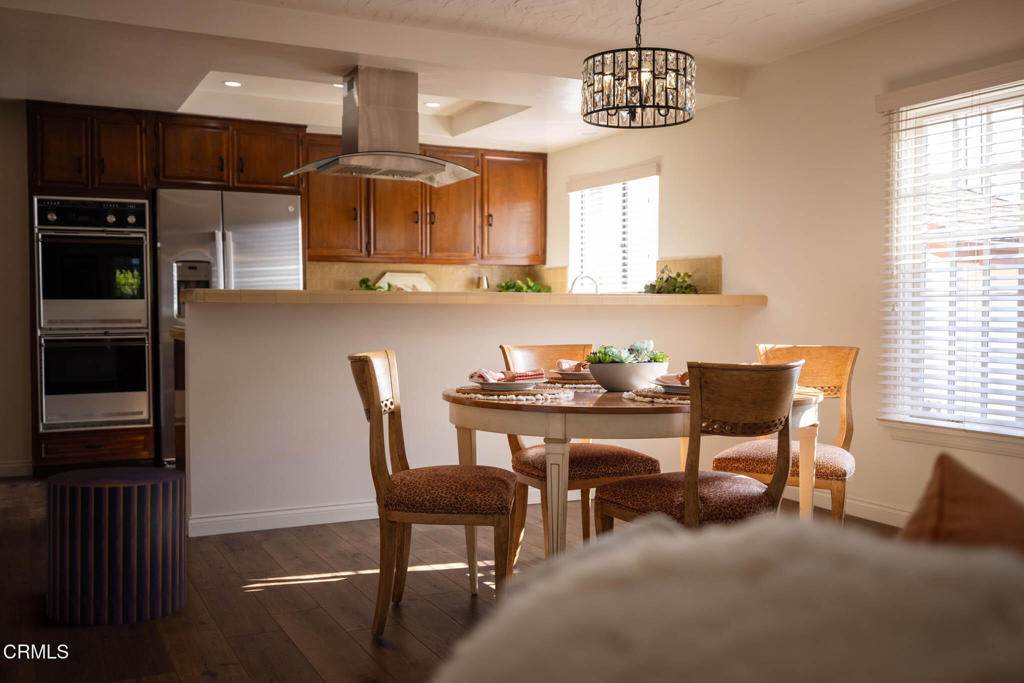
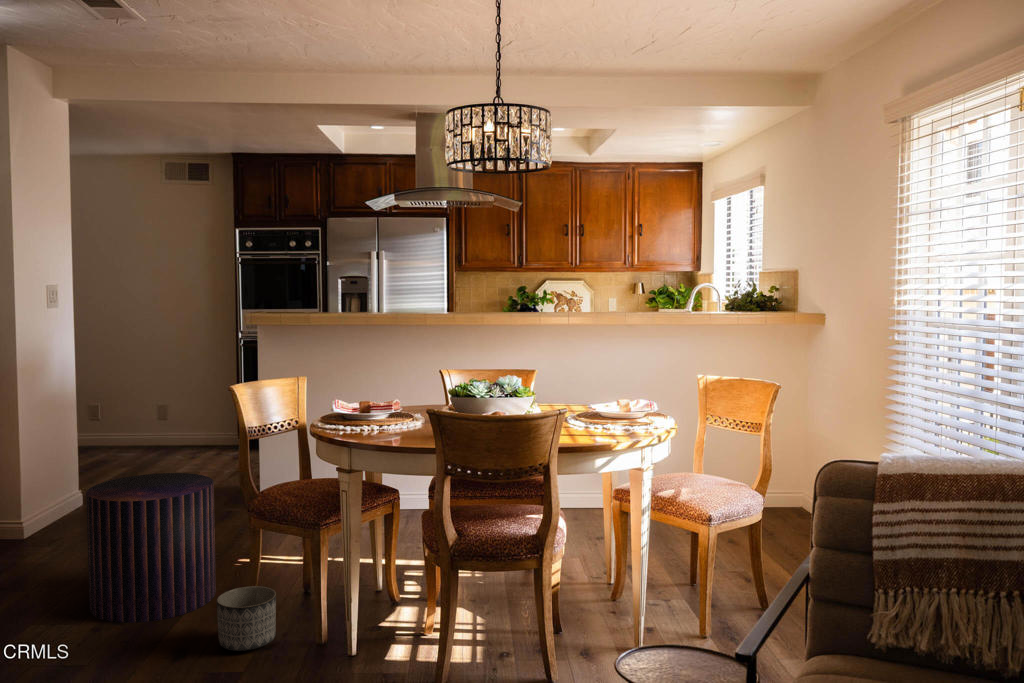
planter: none [240,572,301,634] -> present [217,586,276,651]

